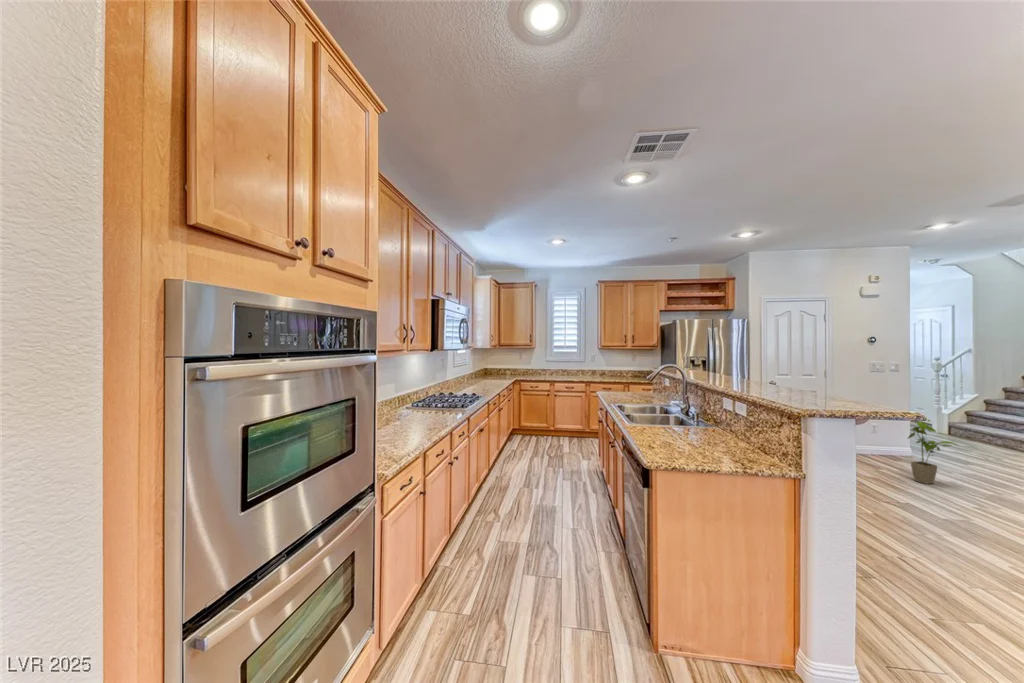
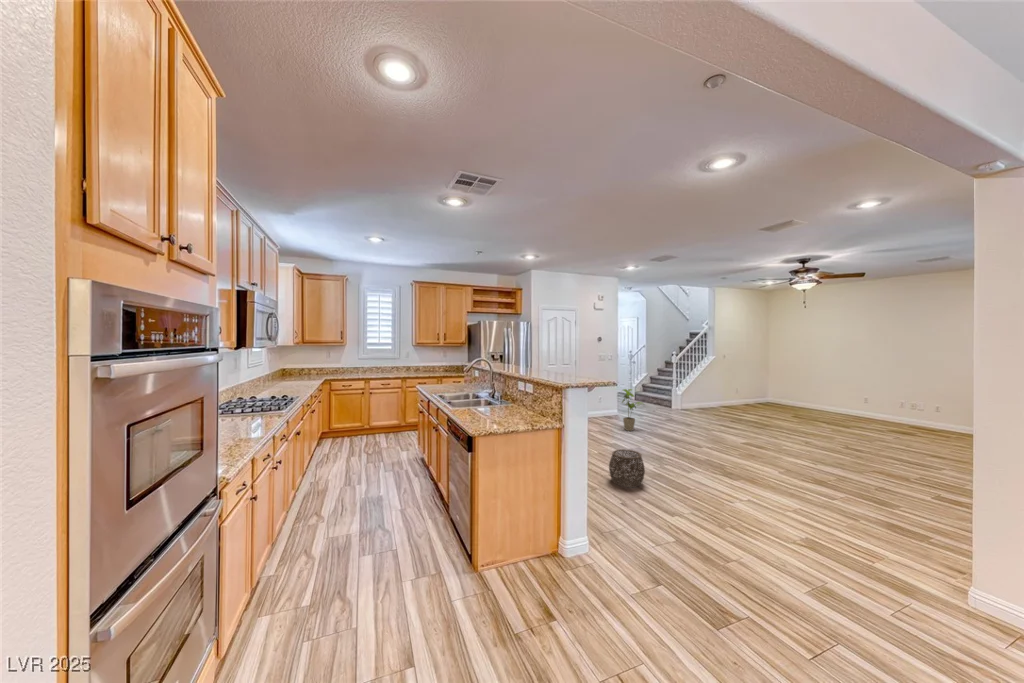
woven basket: none [889,518,976,591] -> present [609,449,645,487]

